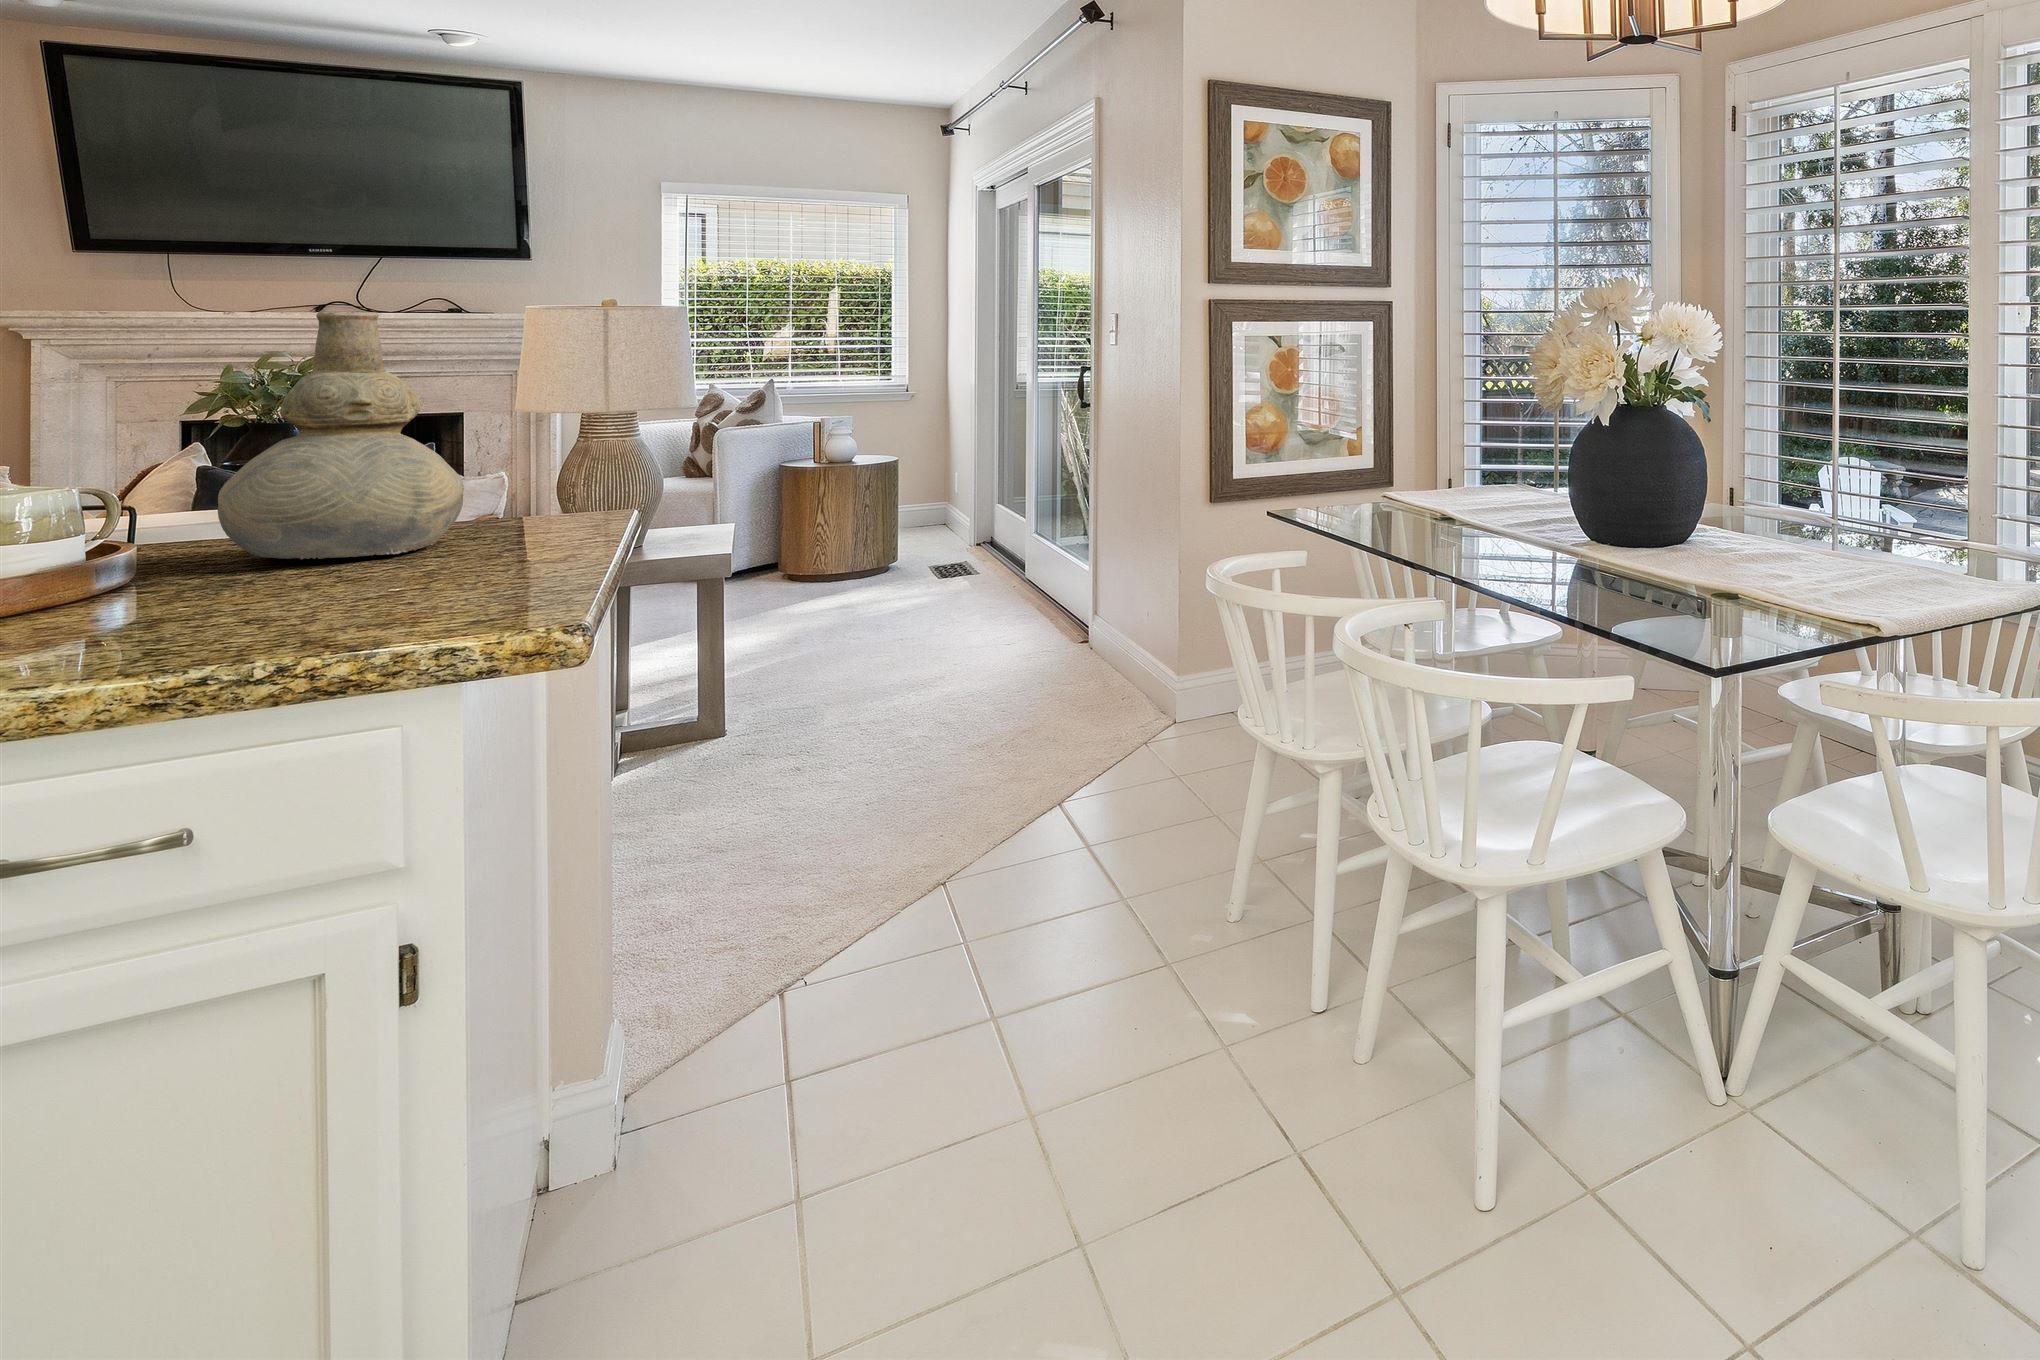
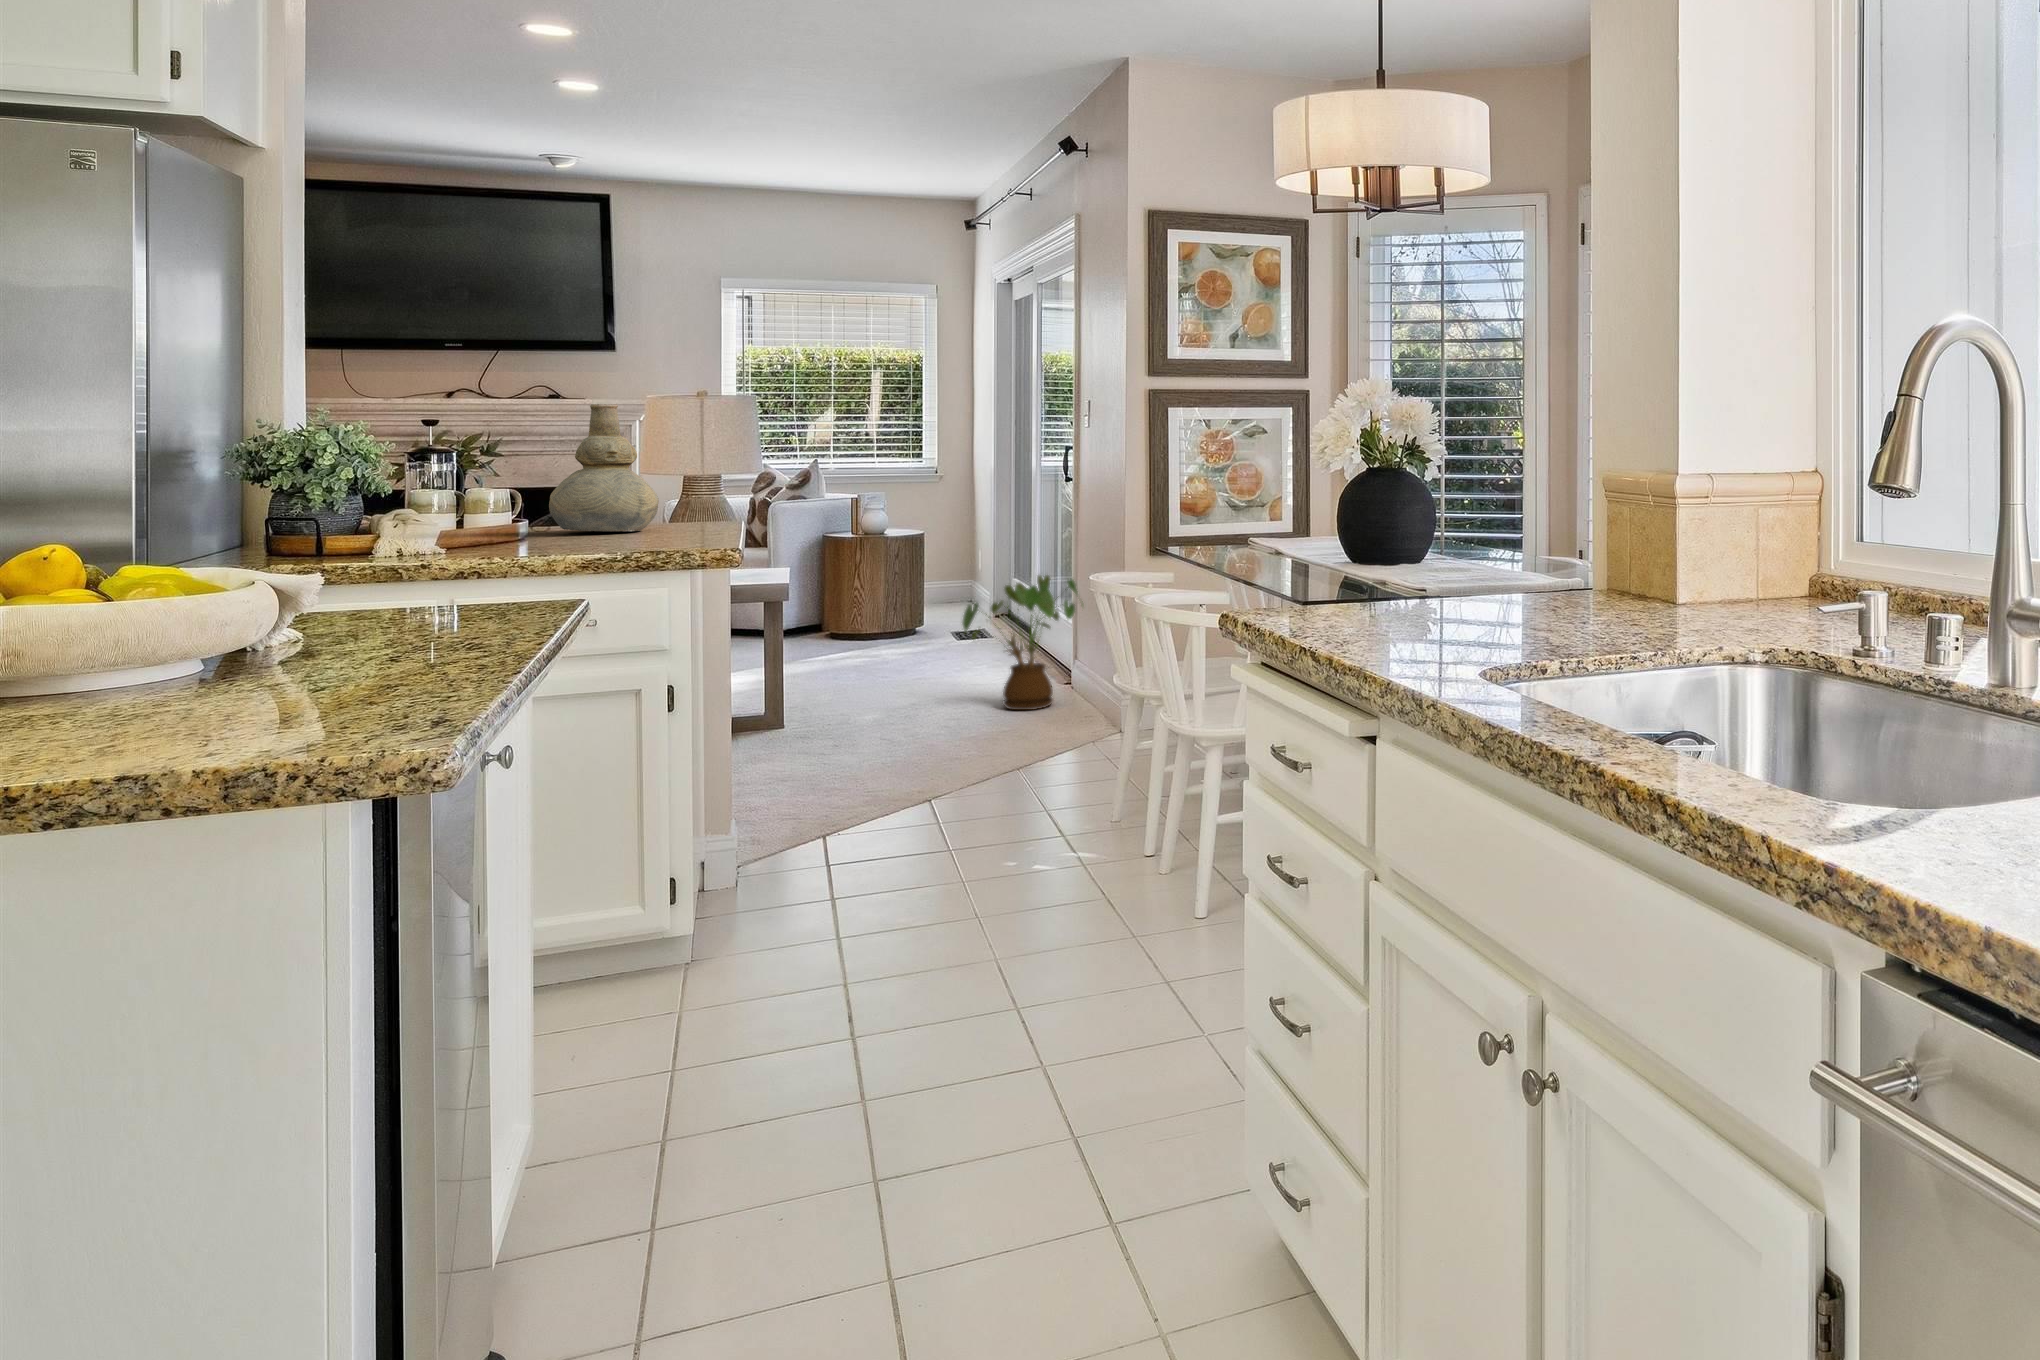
house plant: none [961,522,1111,689] -> present [963,575,1083,710]

